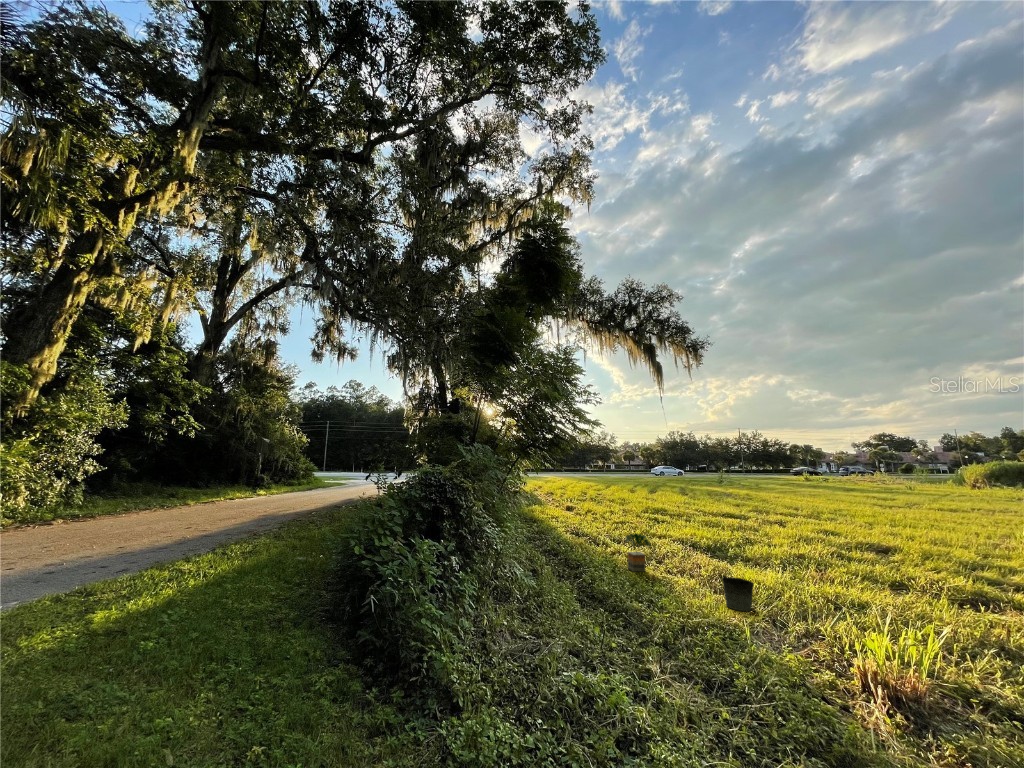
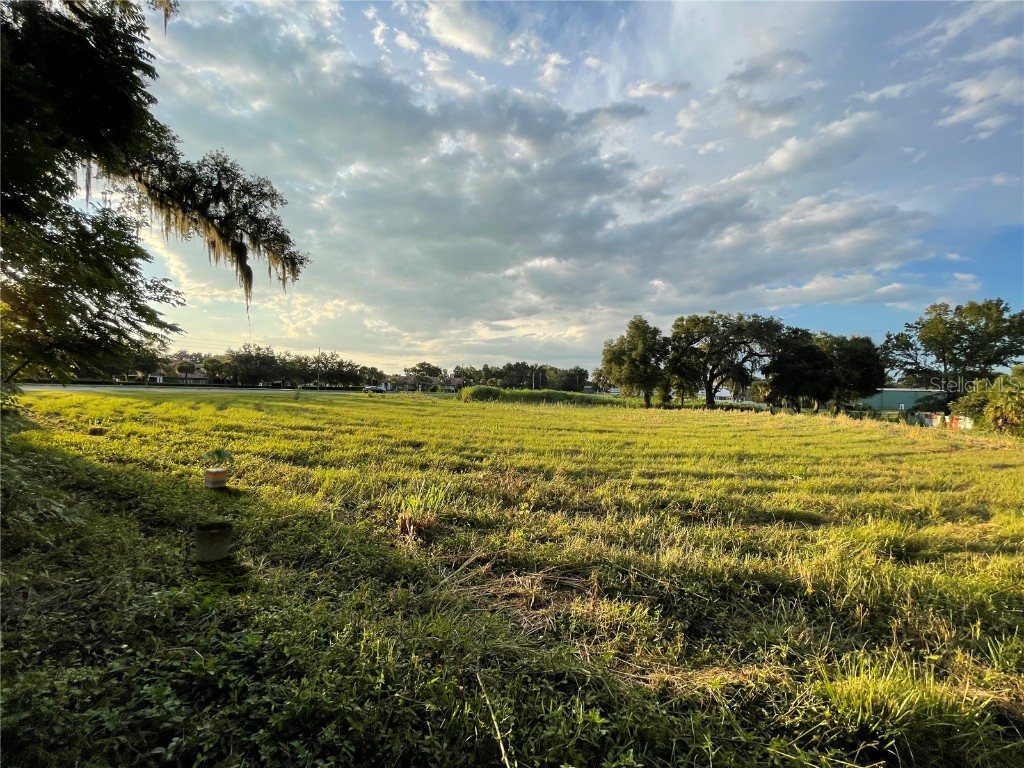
bucket: present [720,576,754,611] -> present [192,522,234,561]

